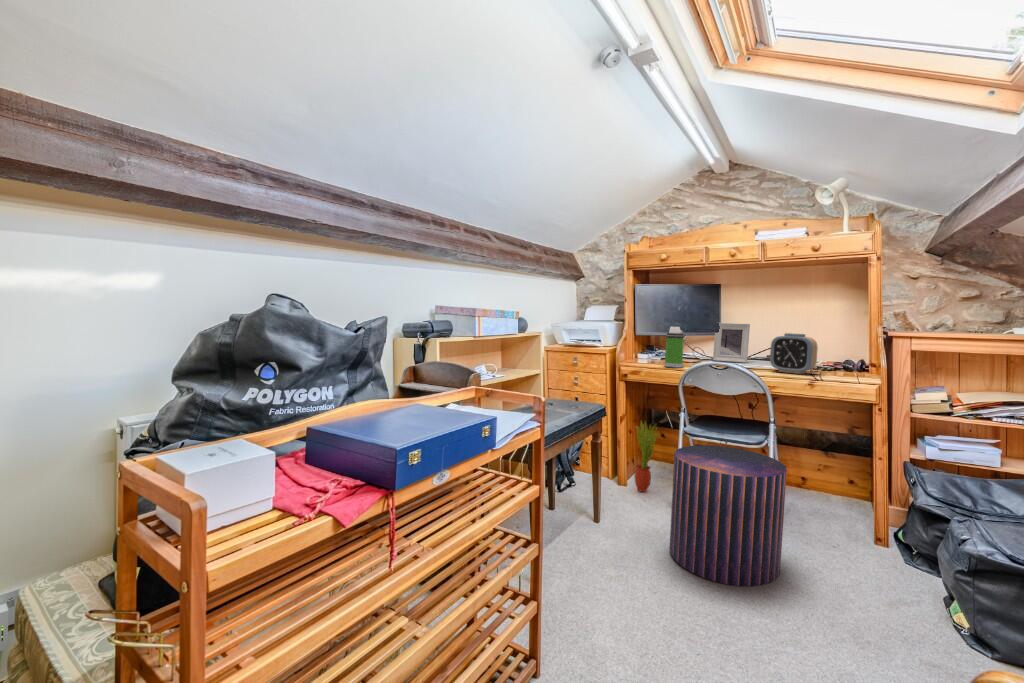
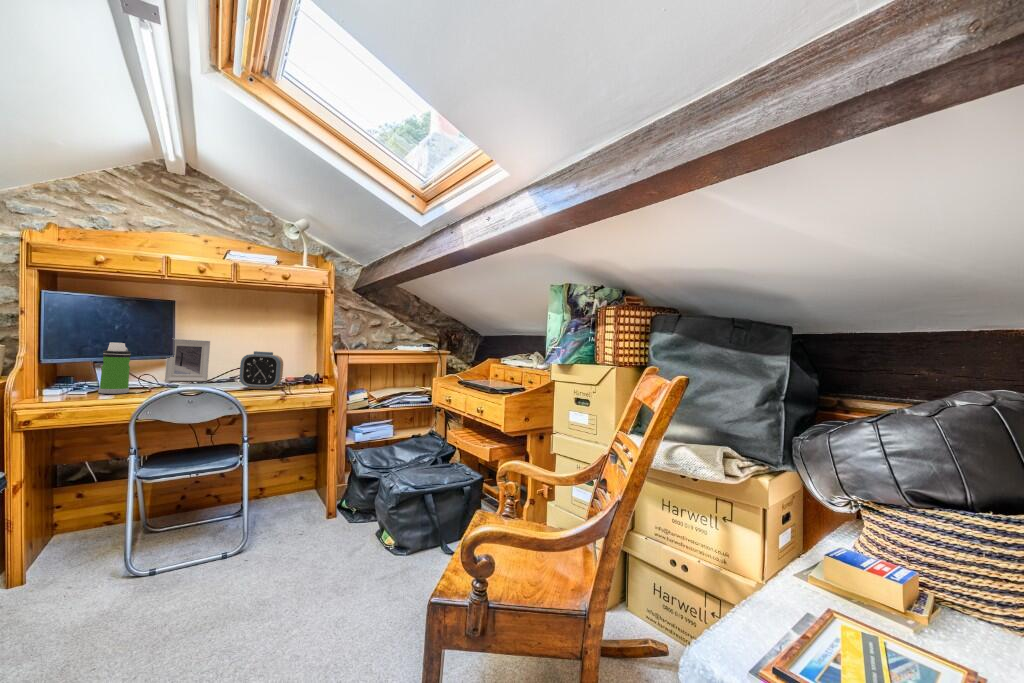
potted plant: present [635,421,658,492] -> none [44,469,93,570]
pouf: present [670,445,787,587] -> none [137,474,280,636]

